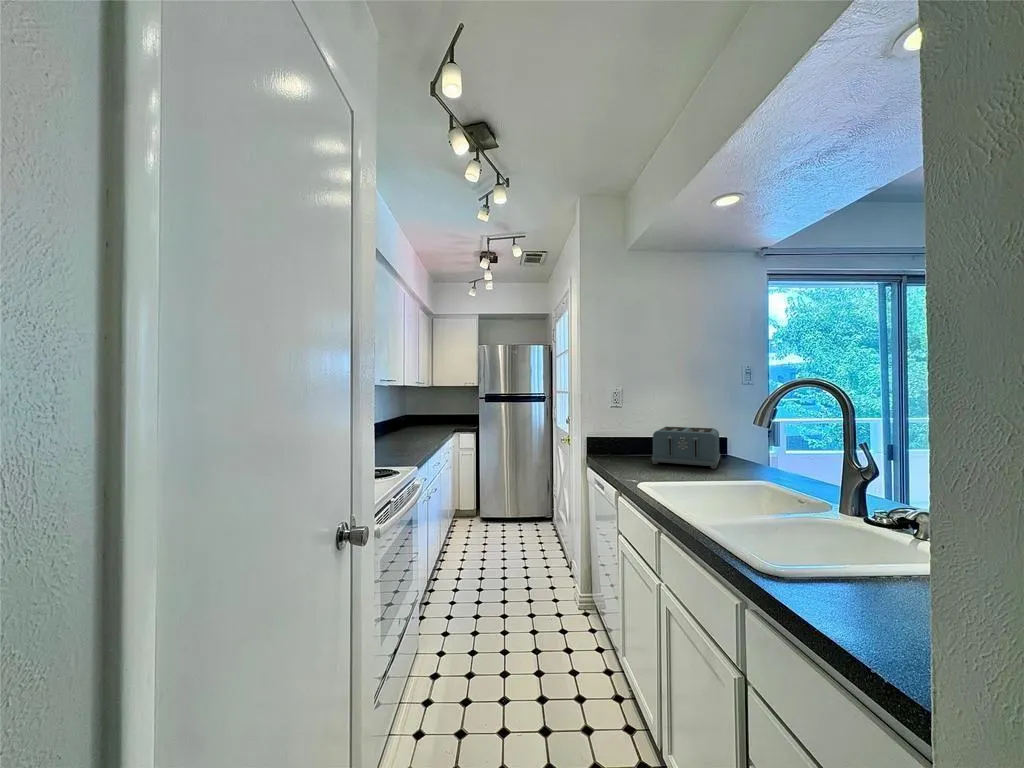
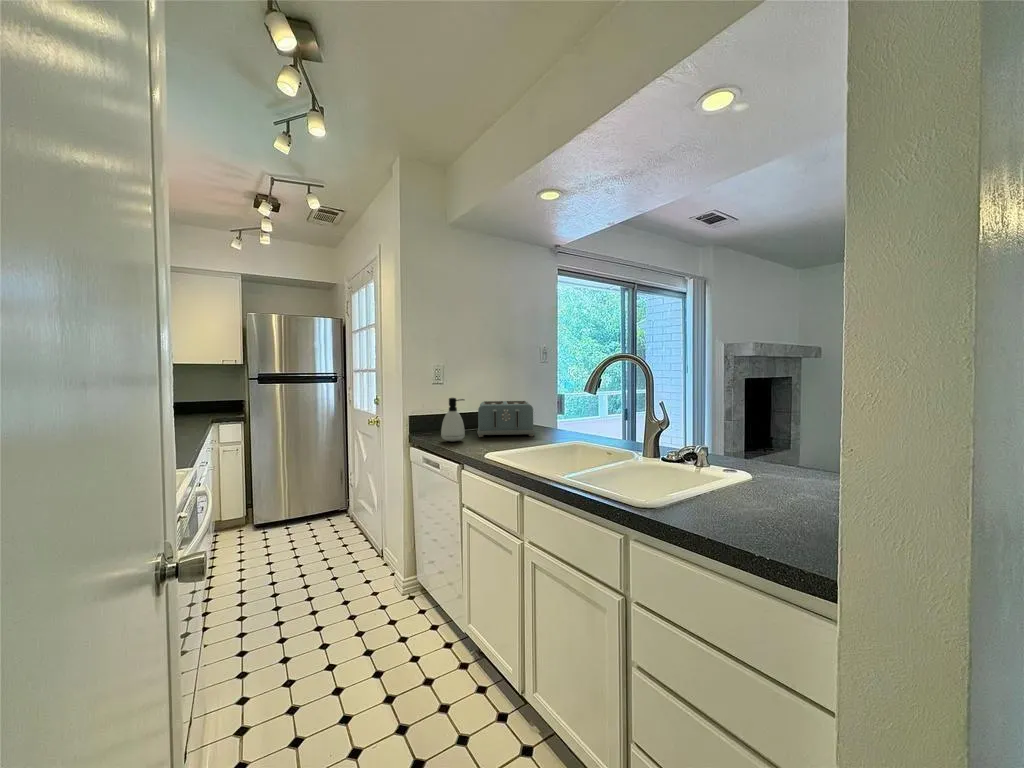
soap dispenser: none [610,422,635,466] -> present [441,398,465,441]

